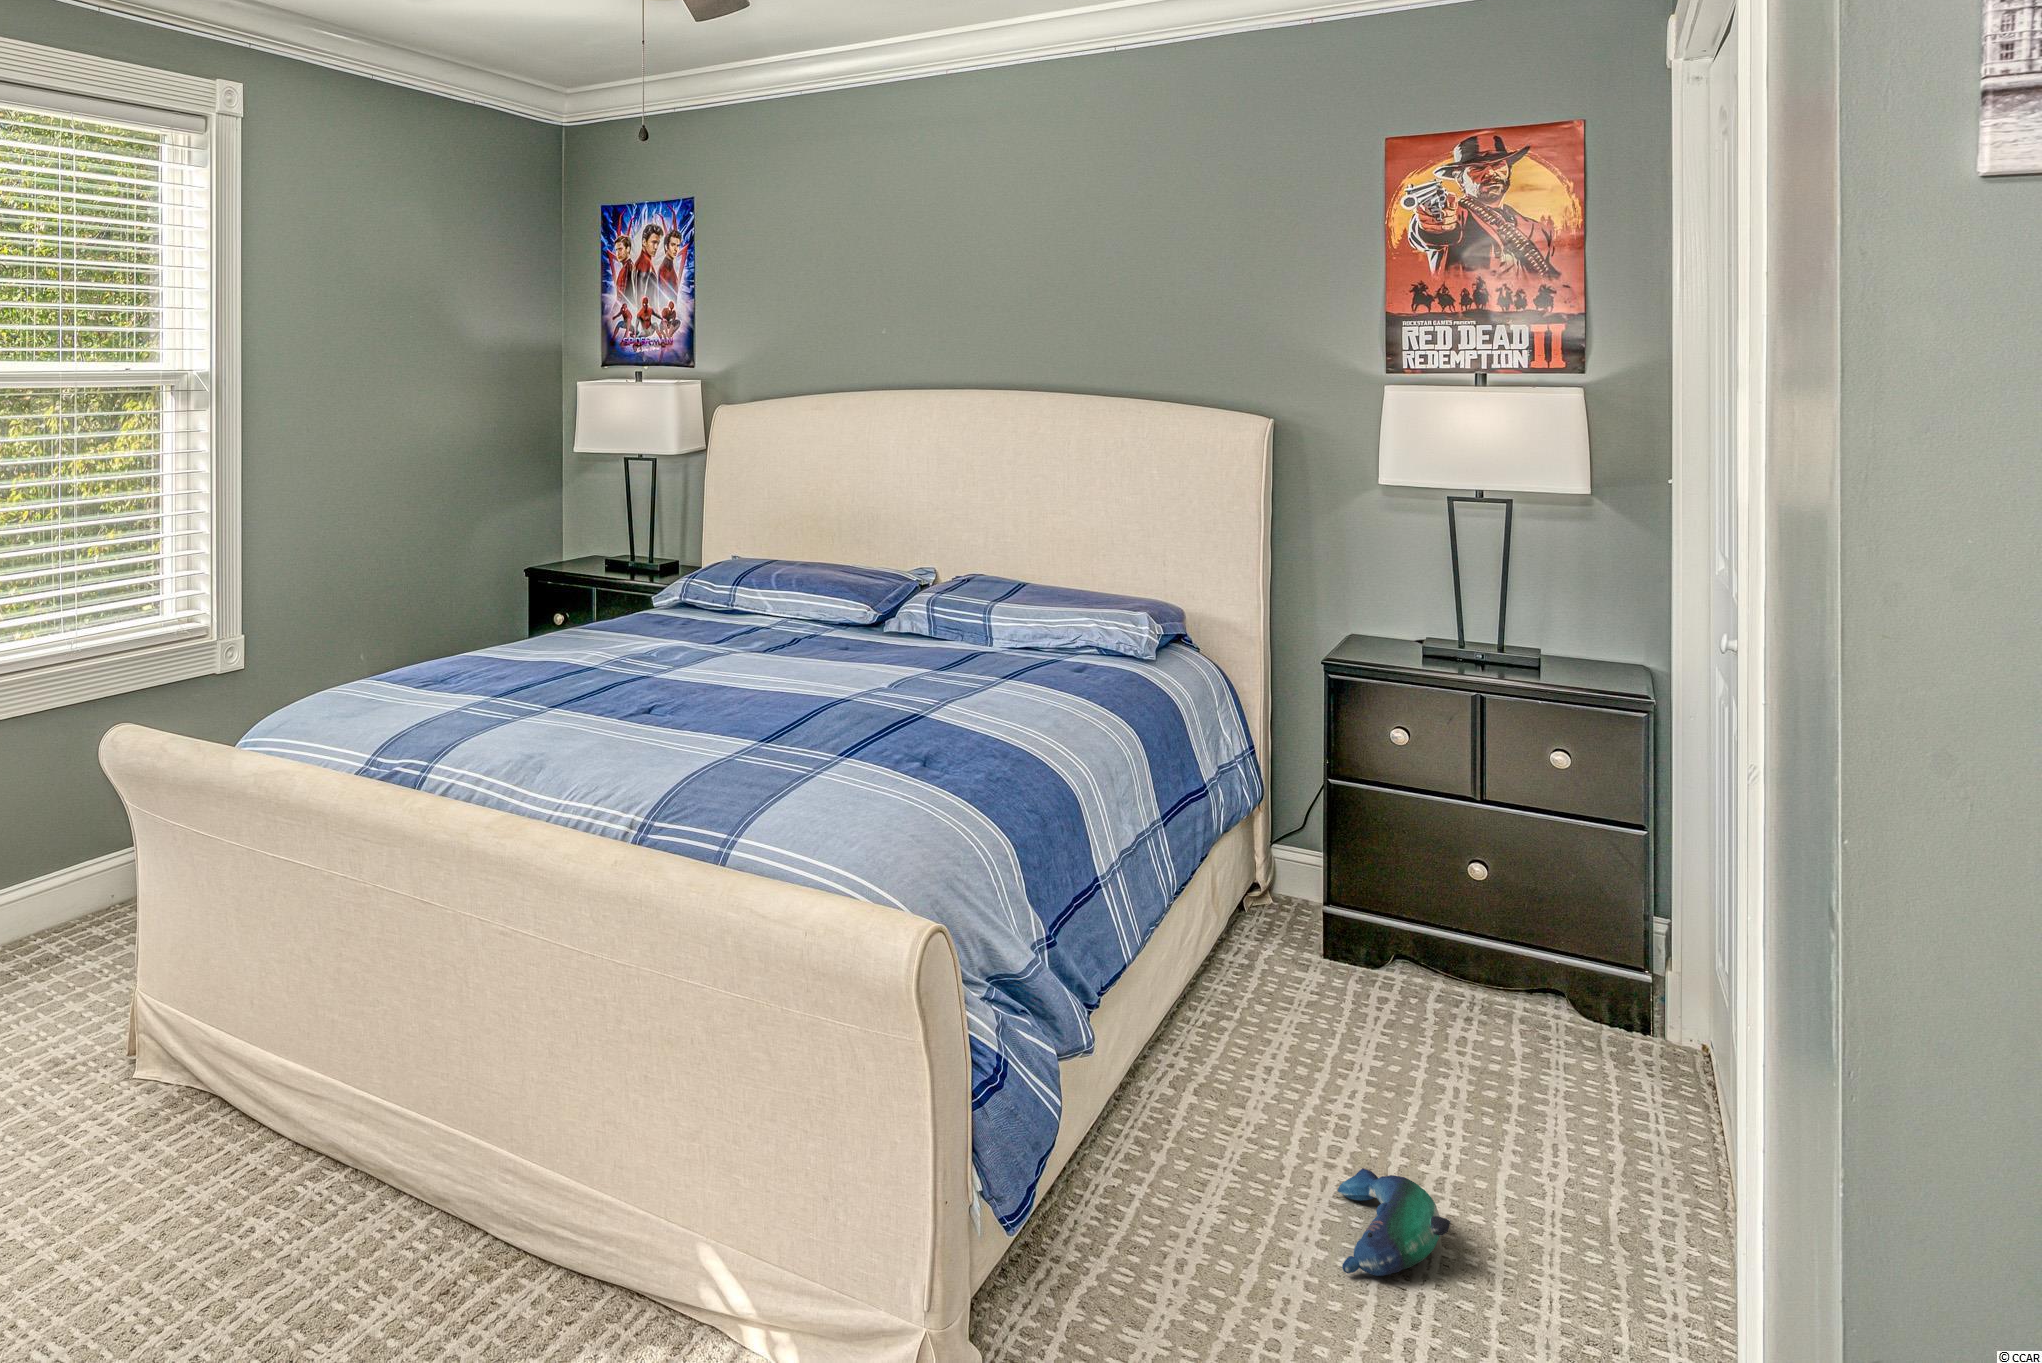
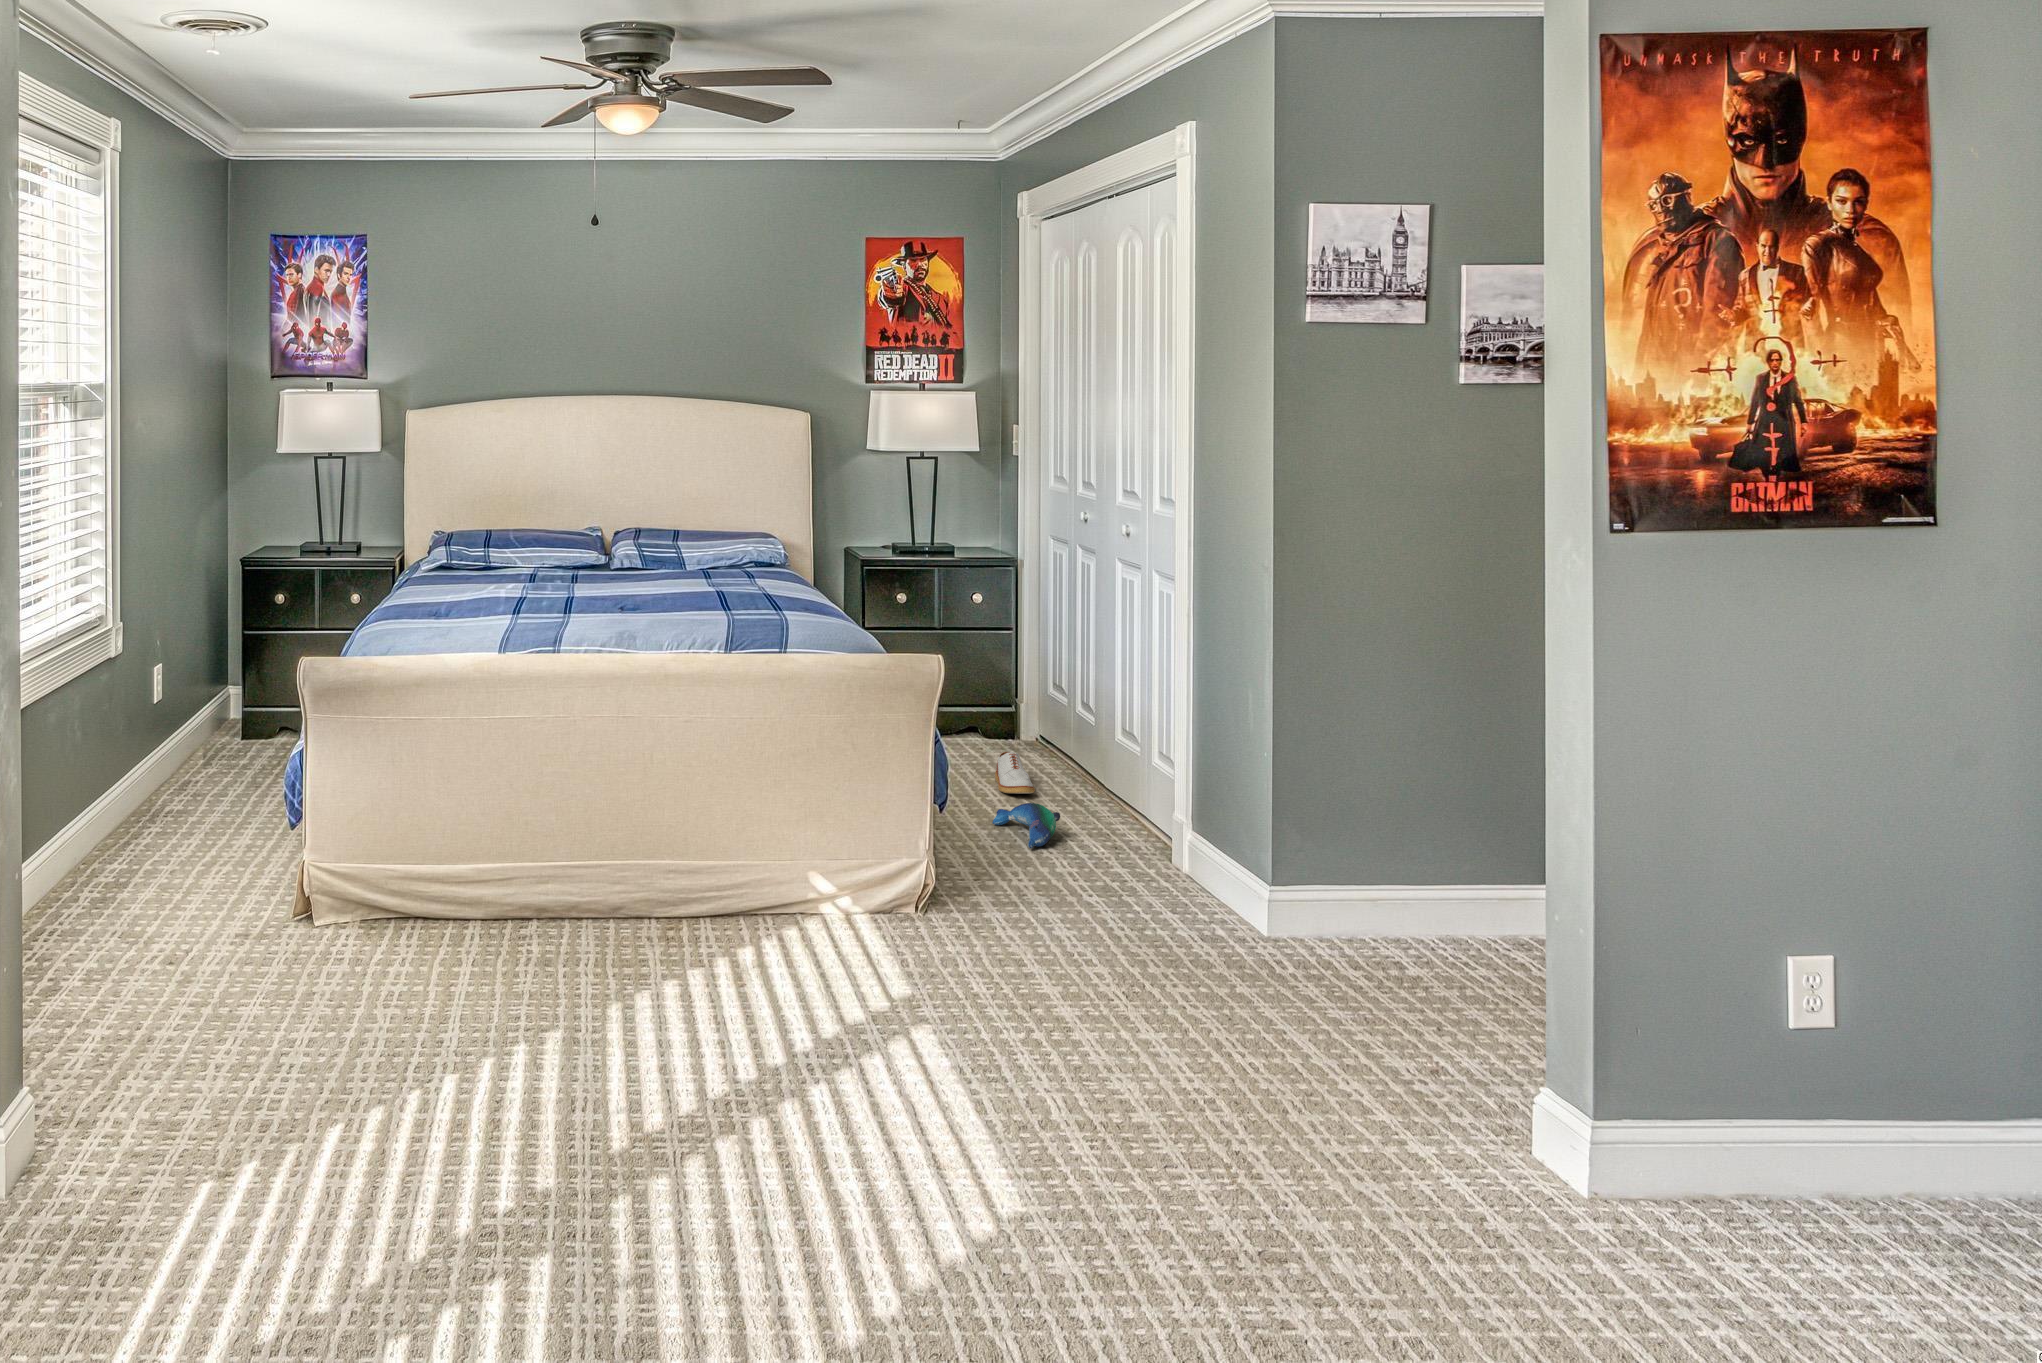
shoe: none [1445,1054,1523,1152] -> present [995,752,1035,794]

